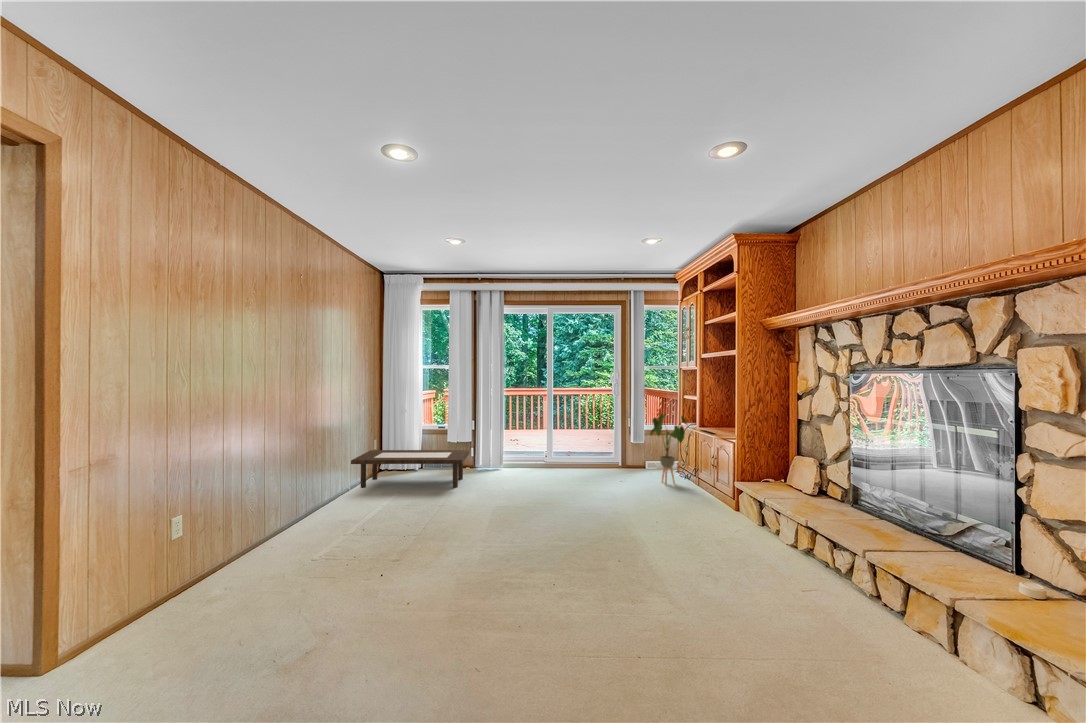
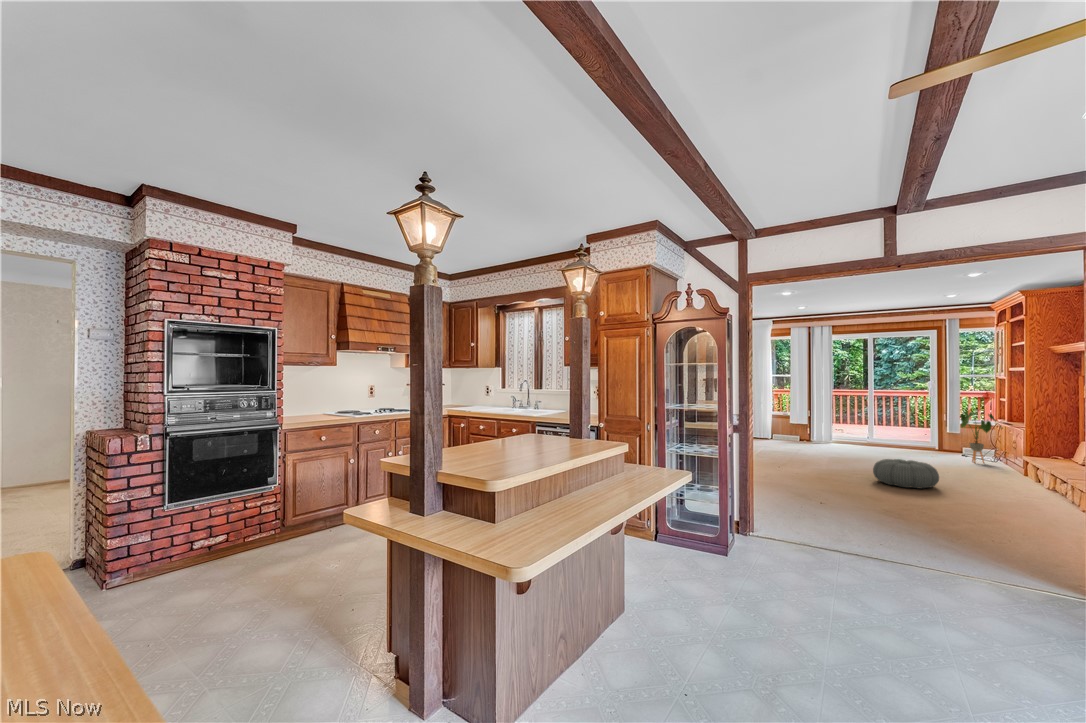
coffee table: present [351,450,469,488] -> none [737,426,809,450]
pouf: none [557,531,673,616] -> present [873,459,939,488]

